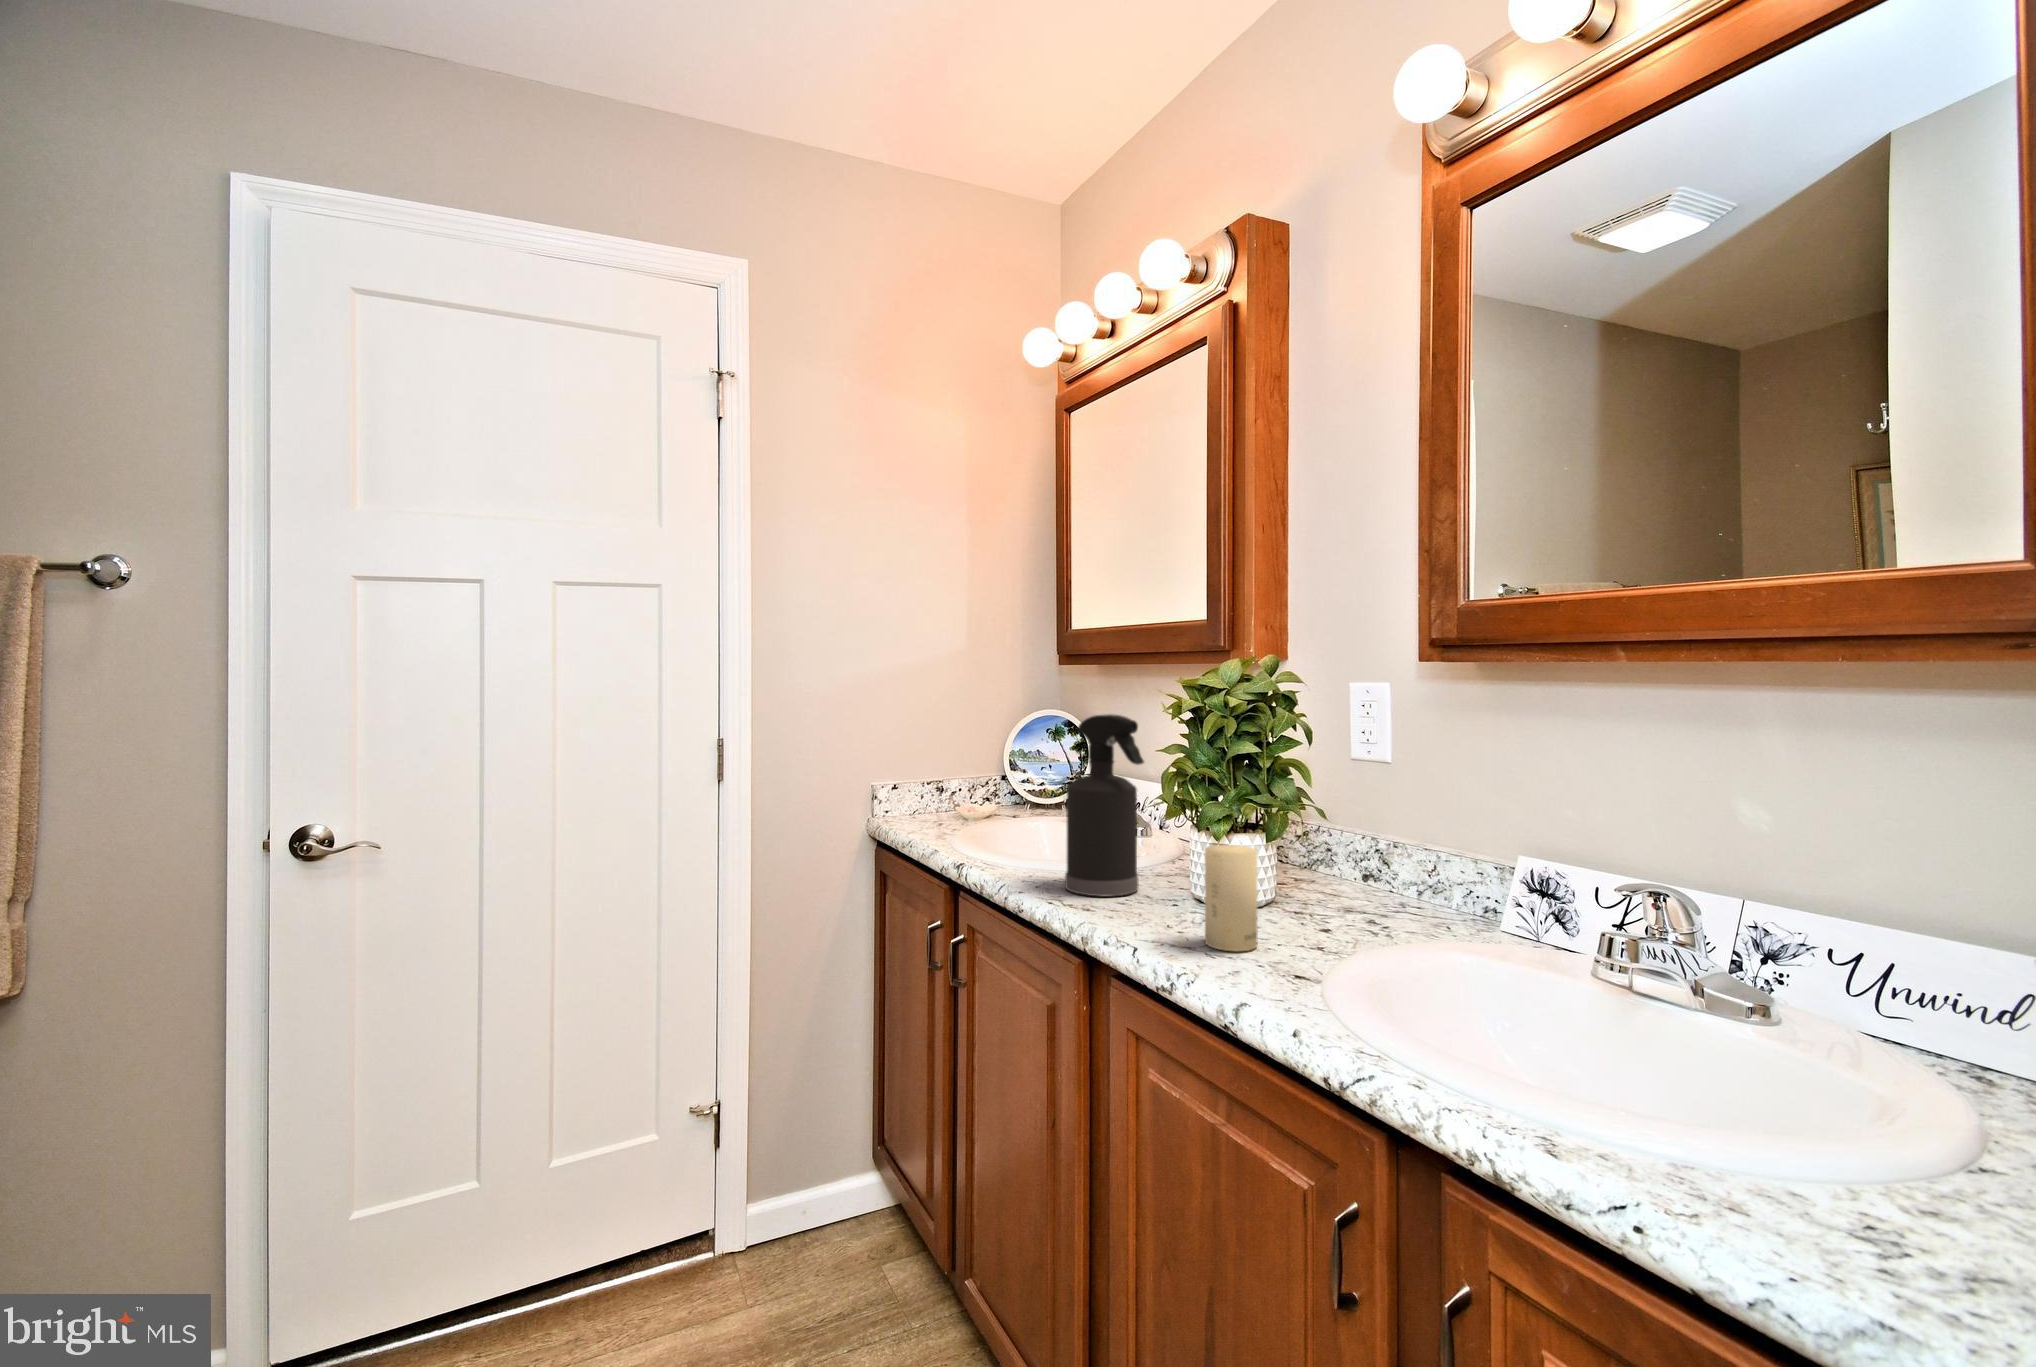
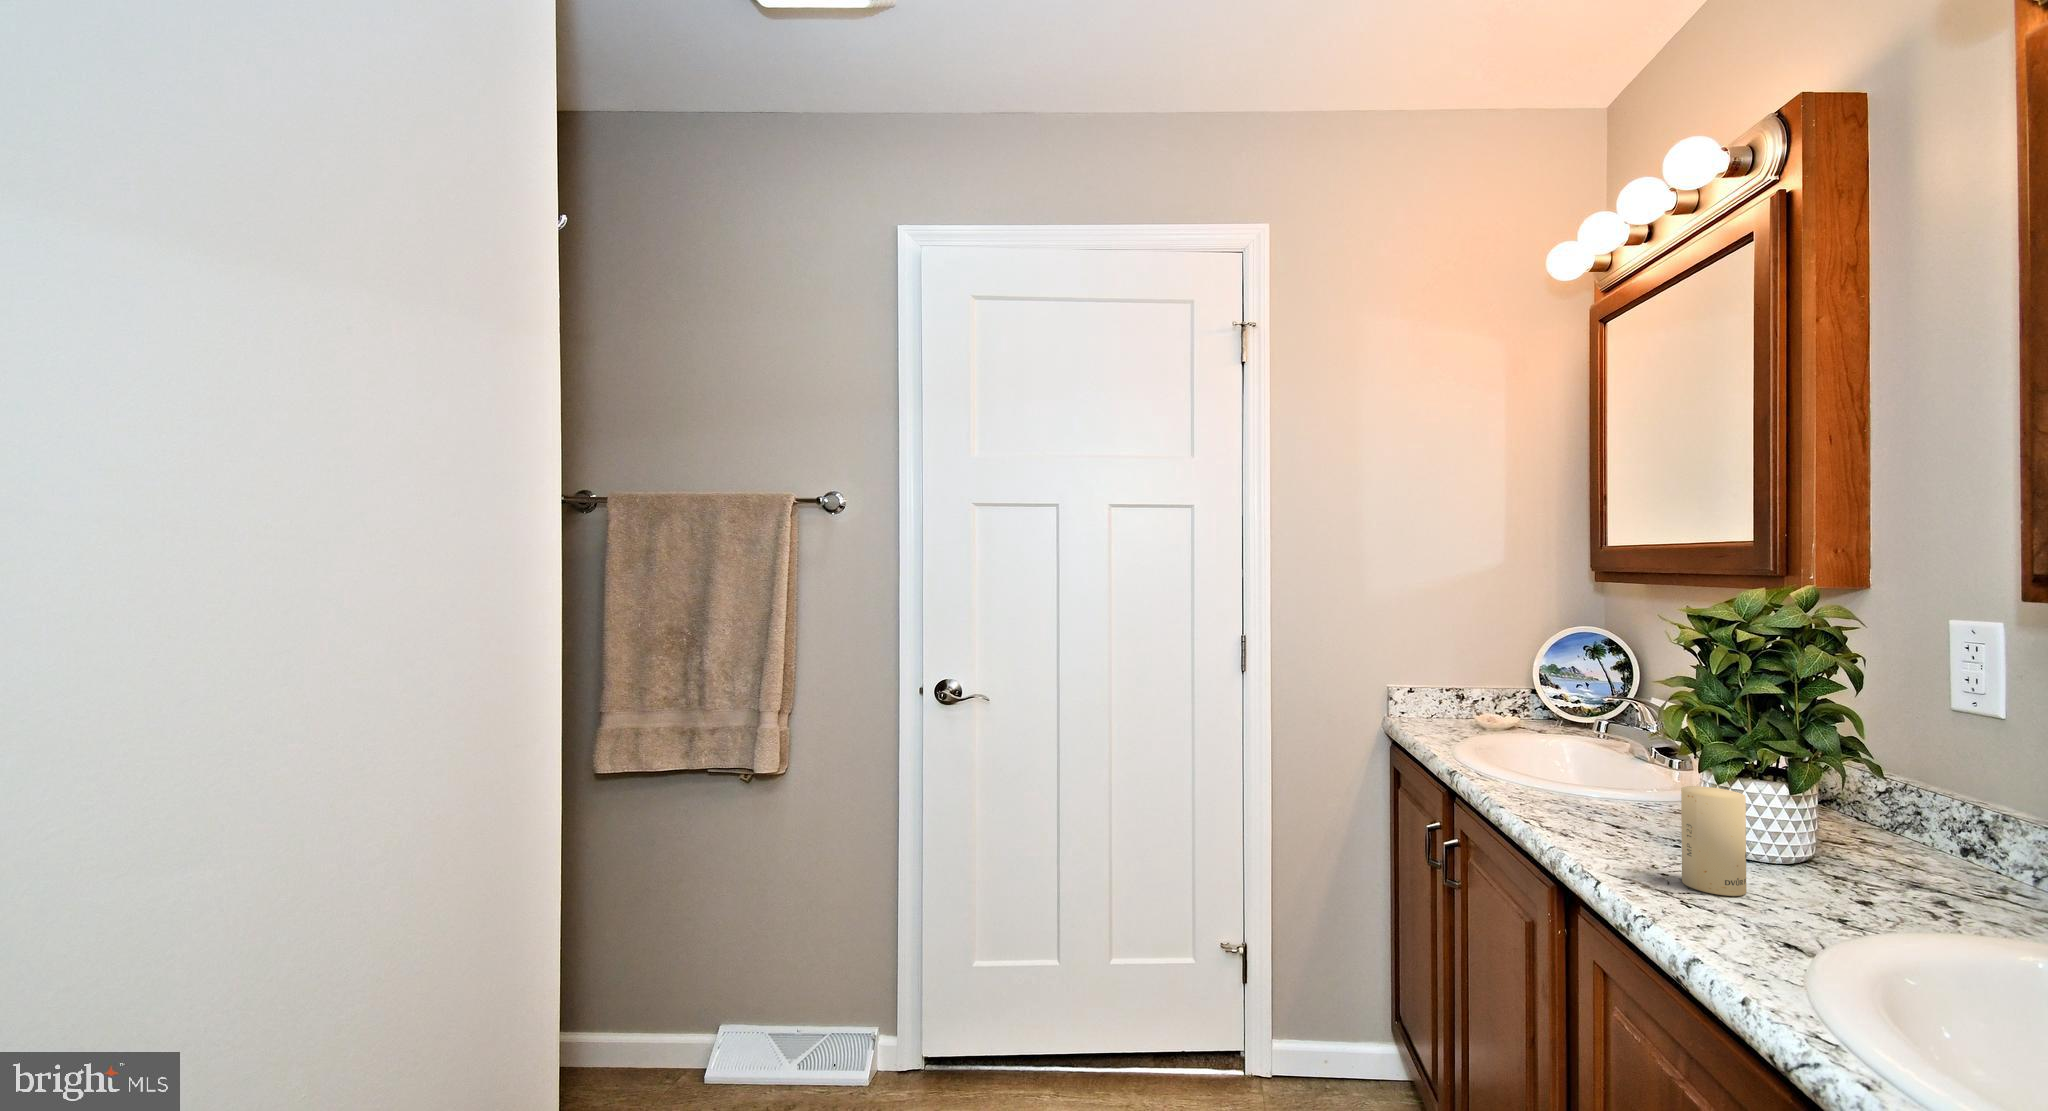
spray bottle: present [1065,714,1144,896] -> none [1556,645,1643,824]

